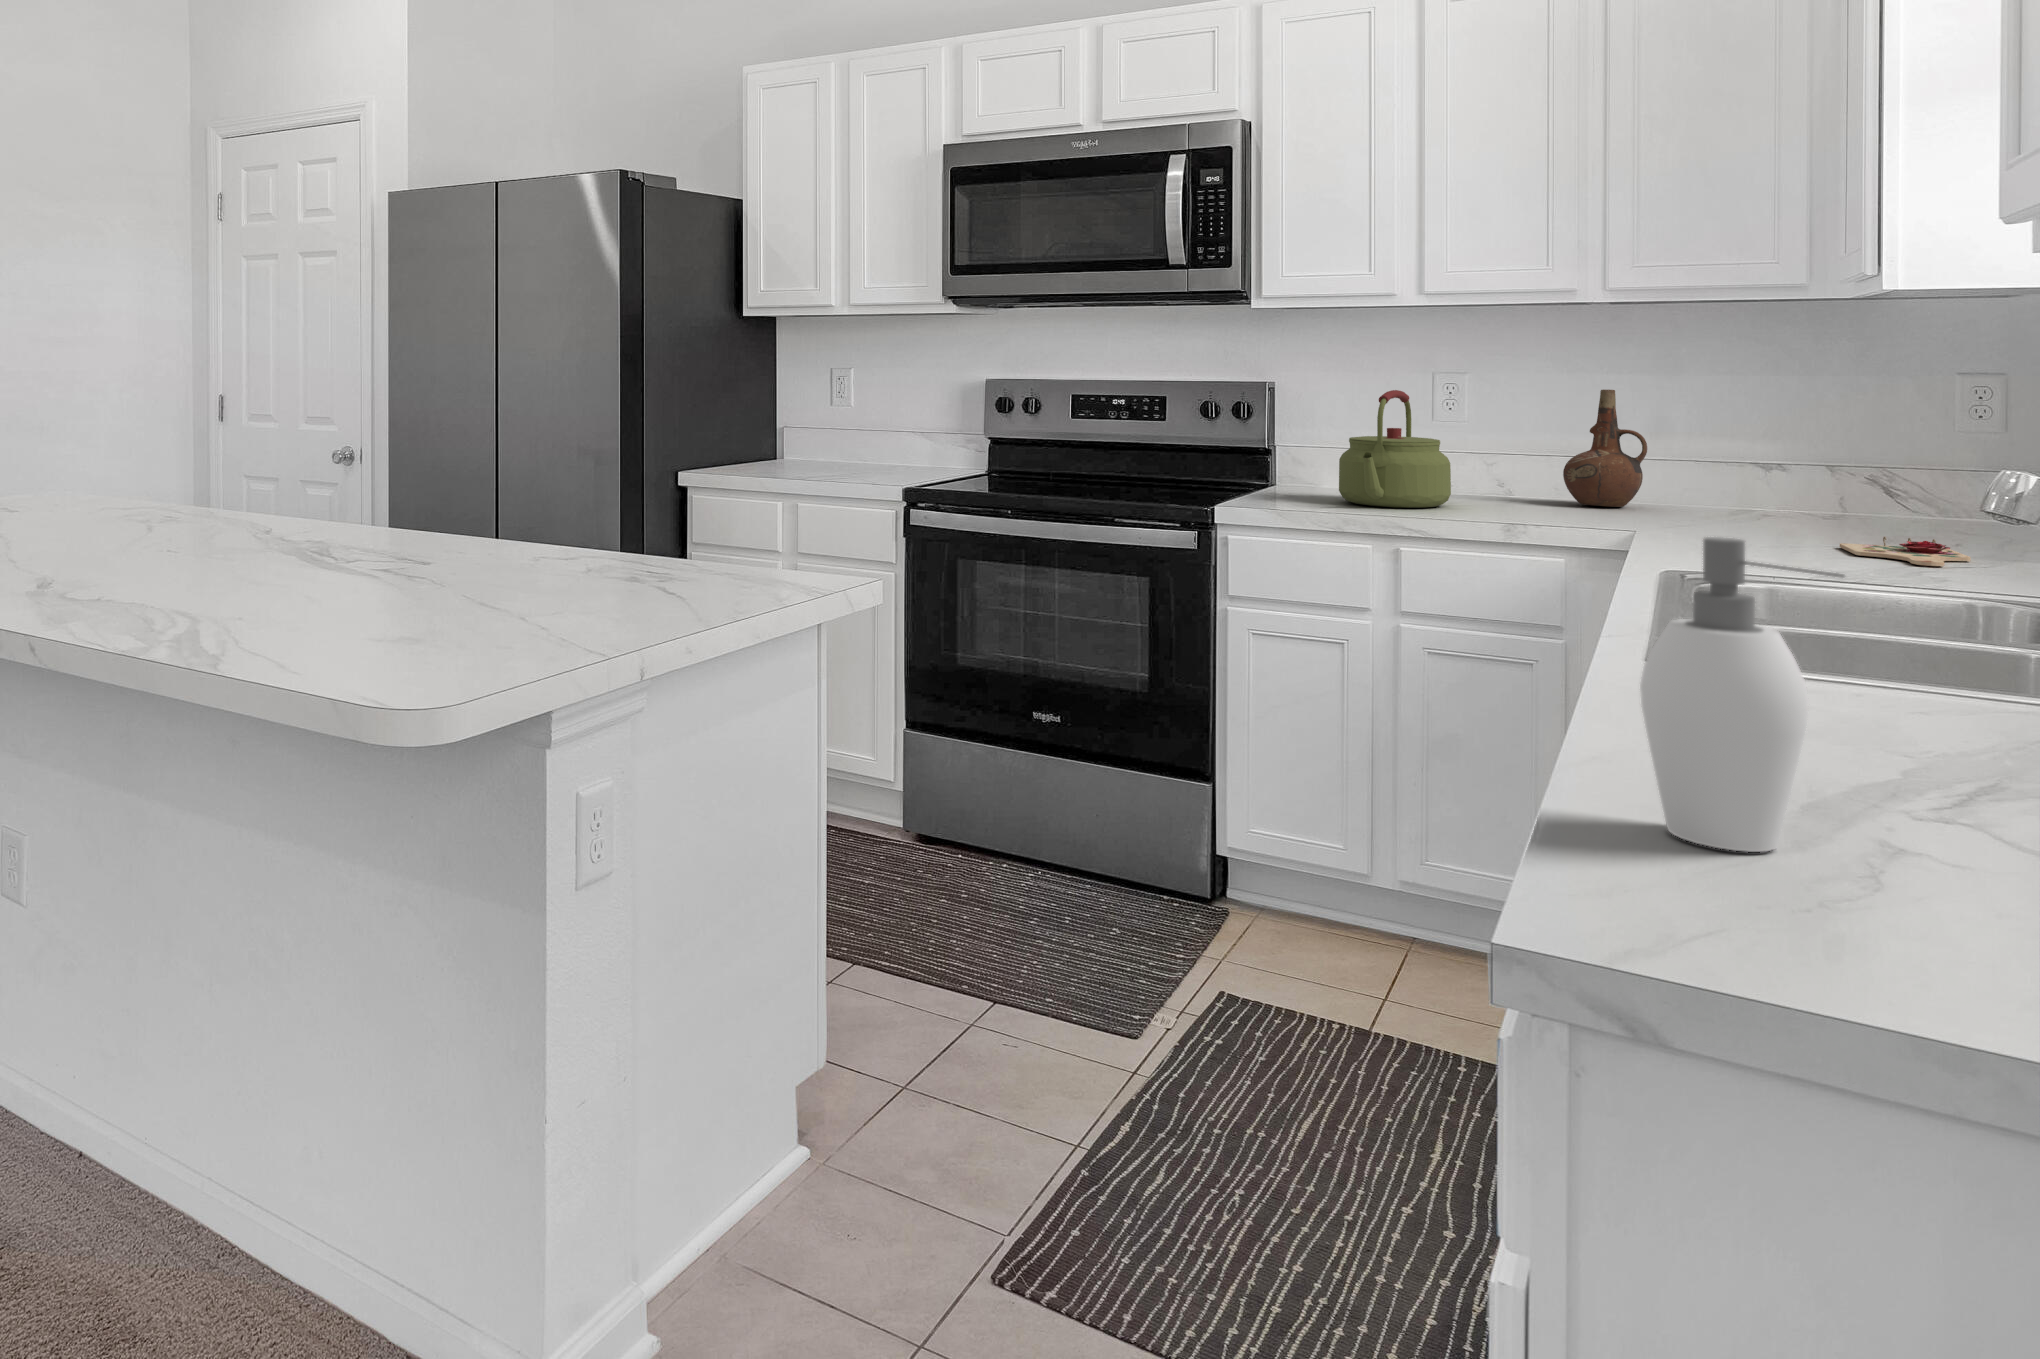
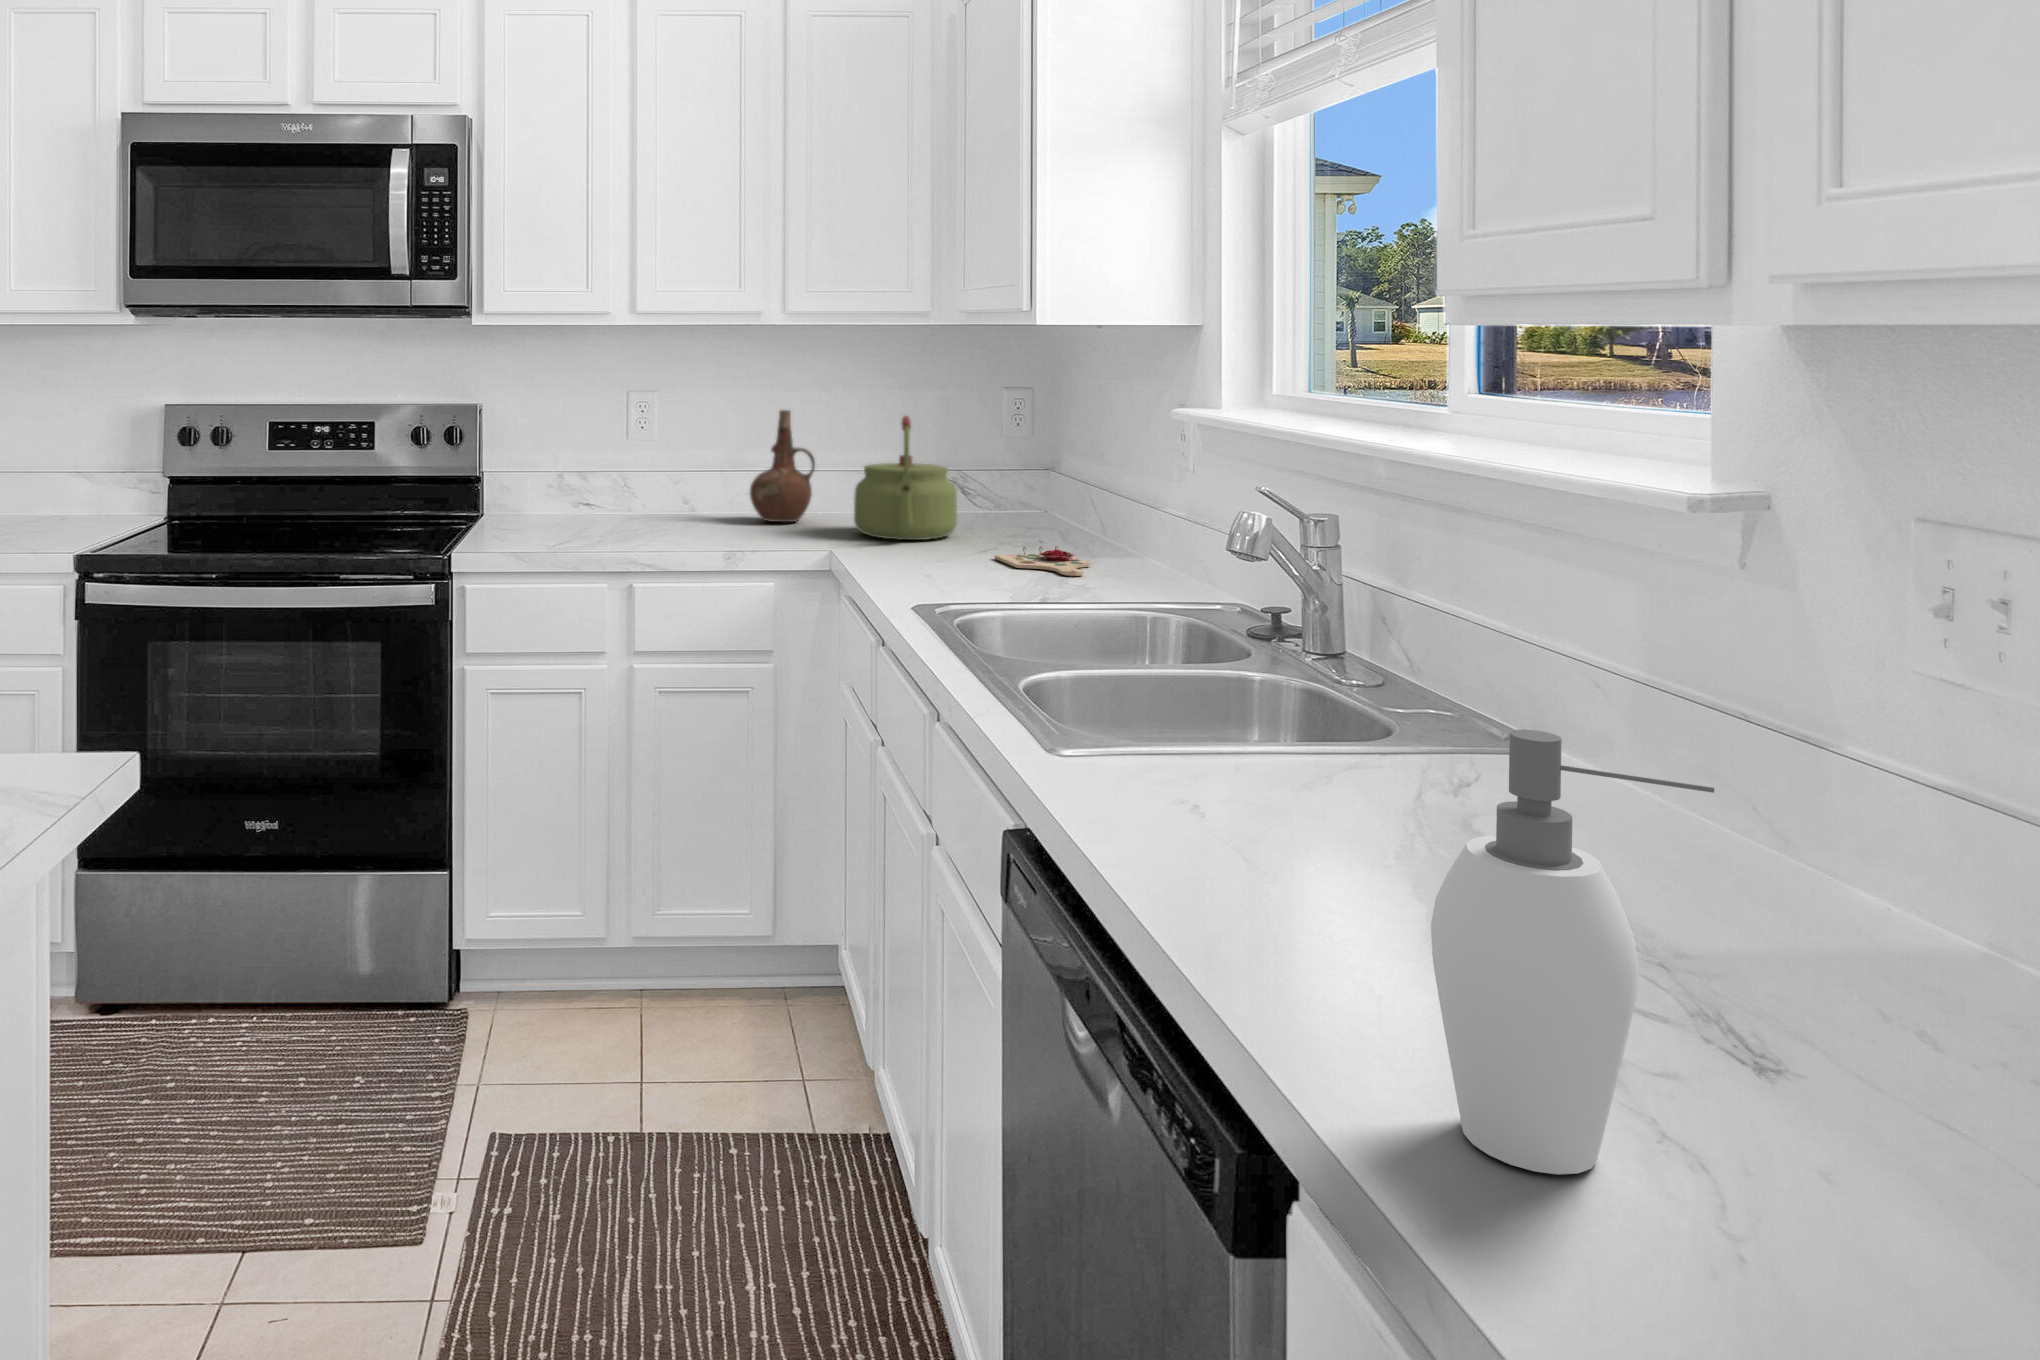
kettle: present [1339,390,1451,508] -> present [854,416,957,540]

